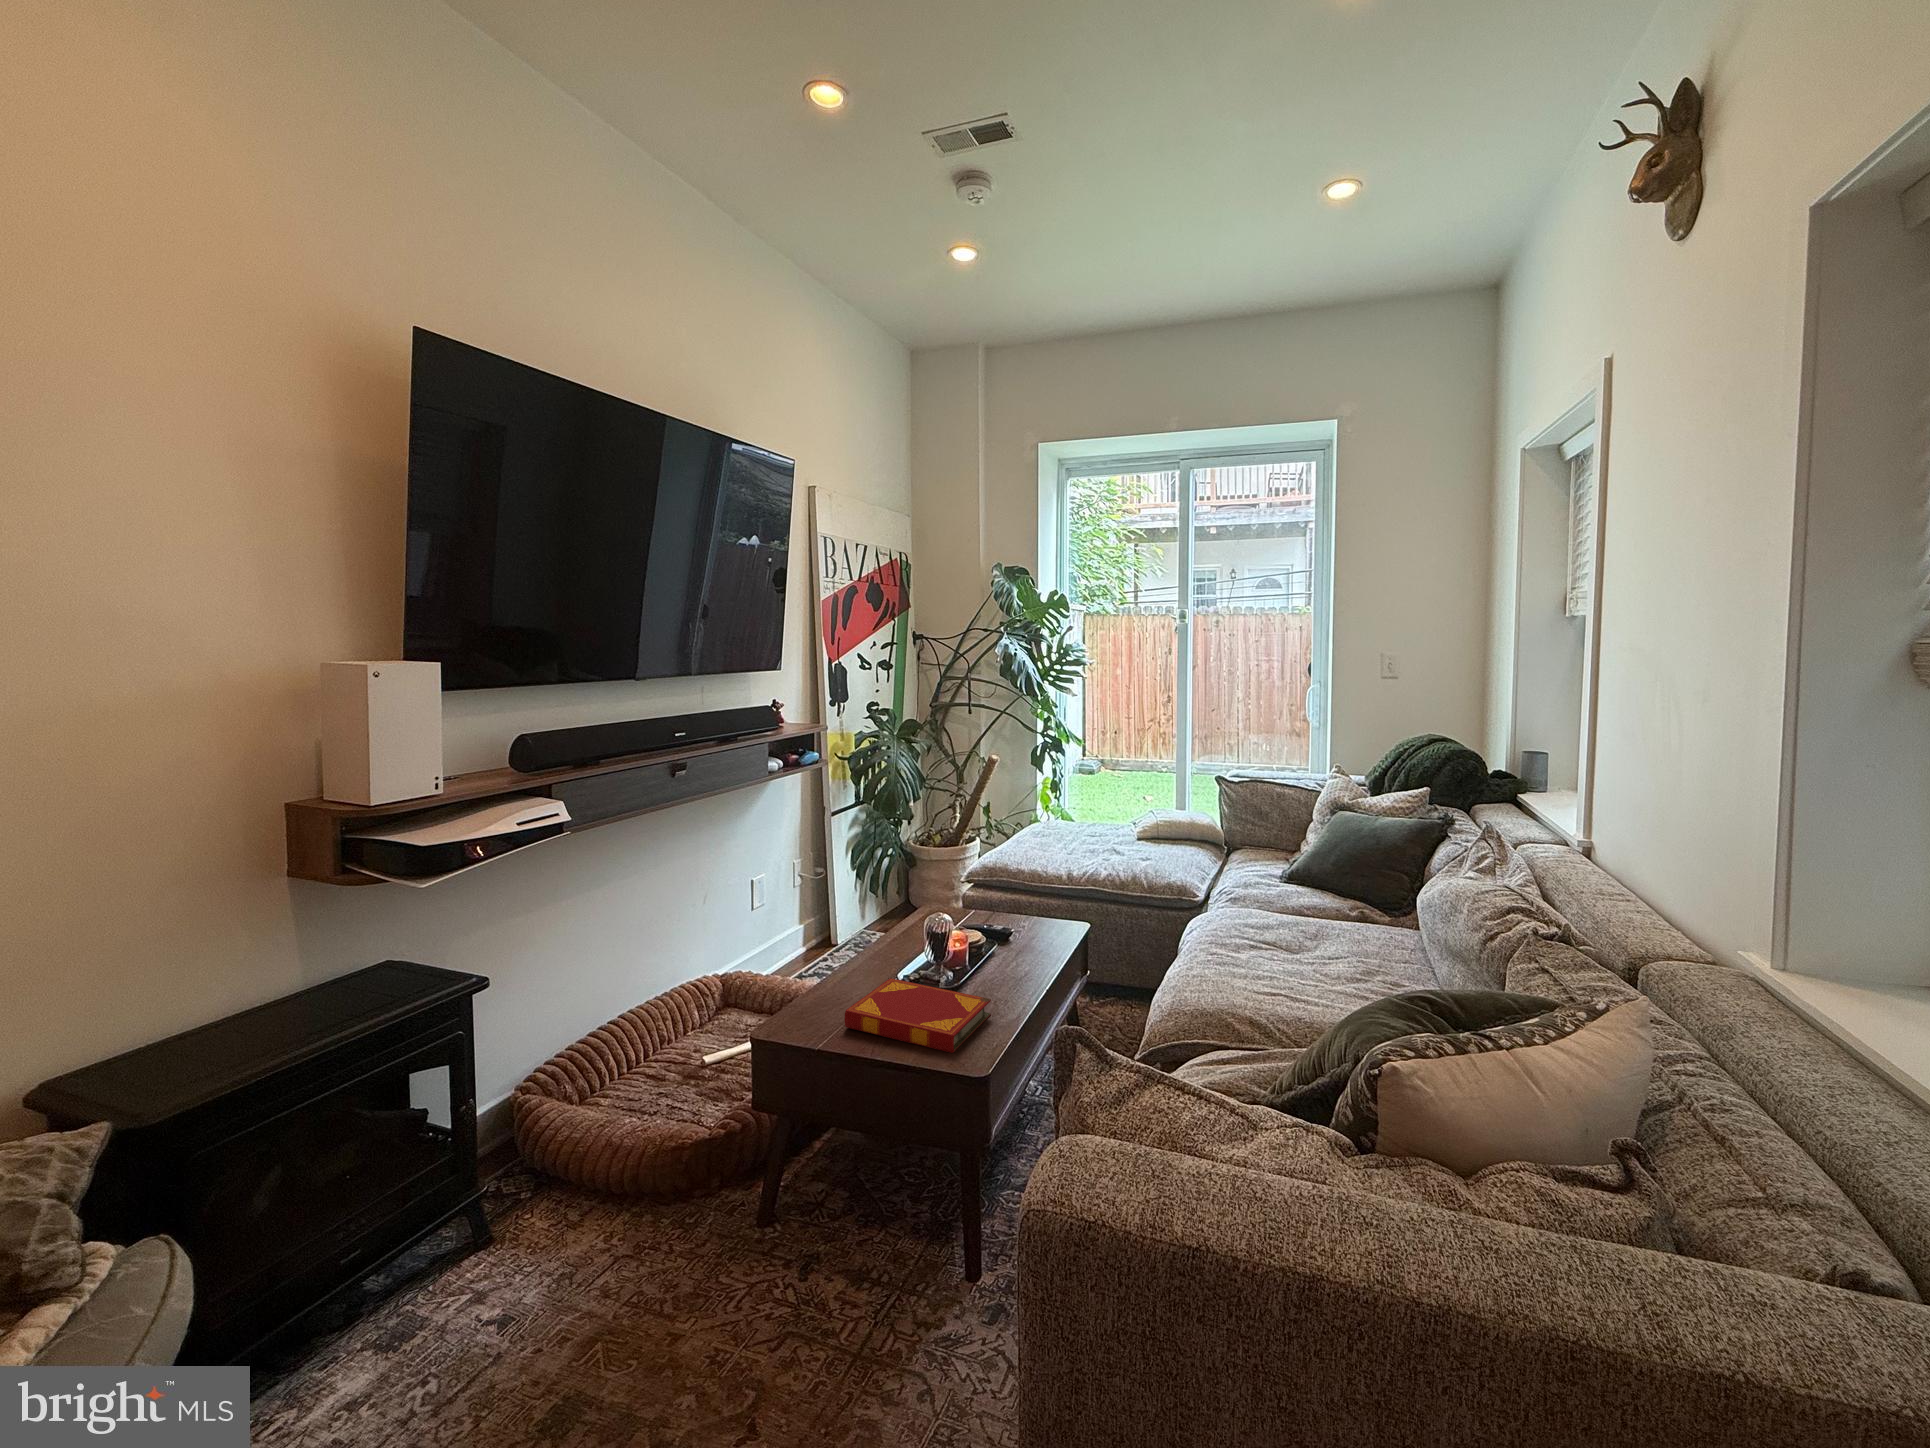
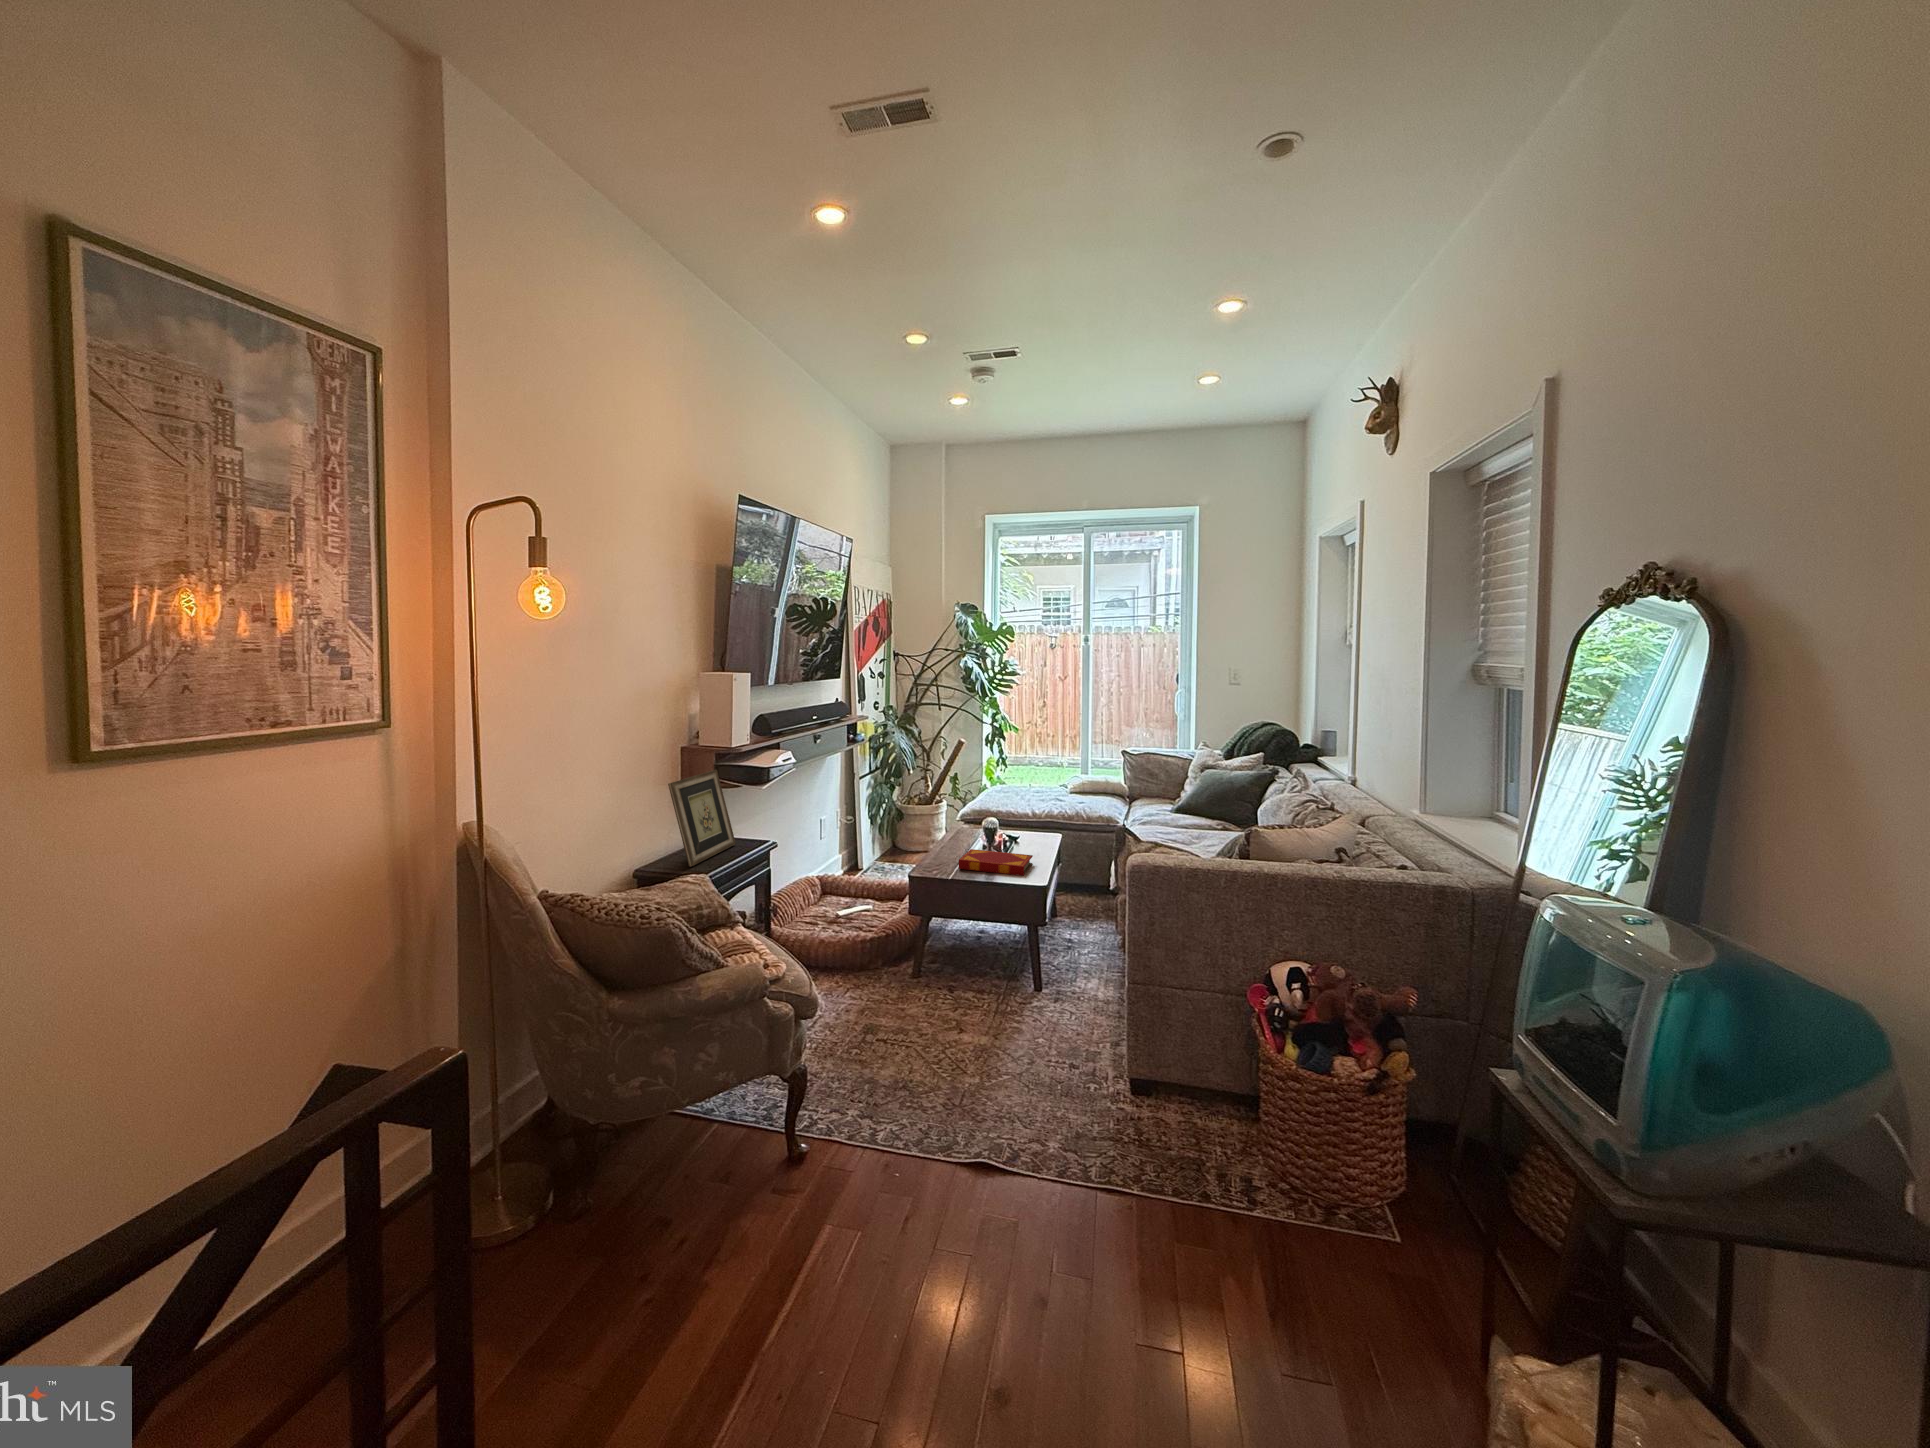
picture frame: none [137,847,389,1074] -> present [668,770,736,867]

